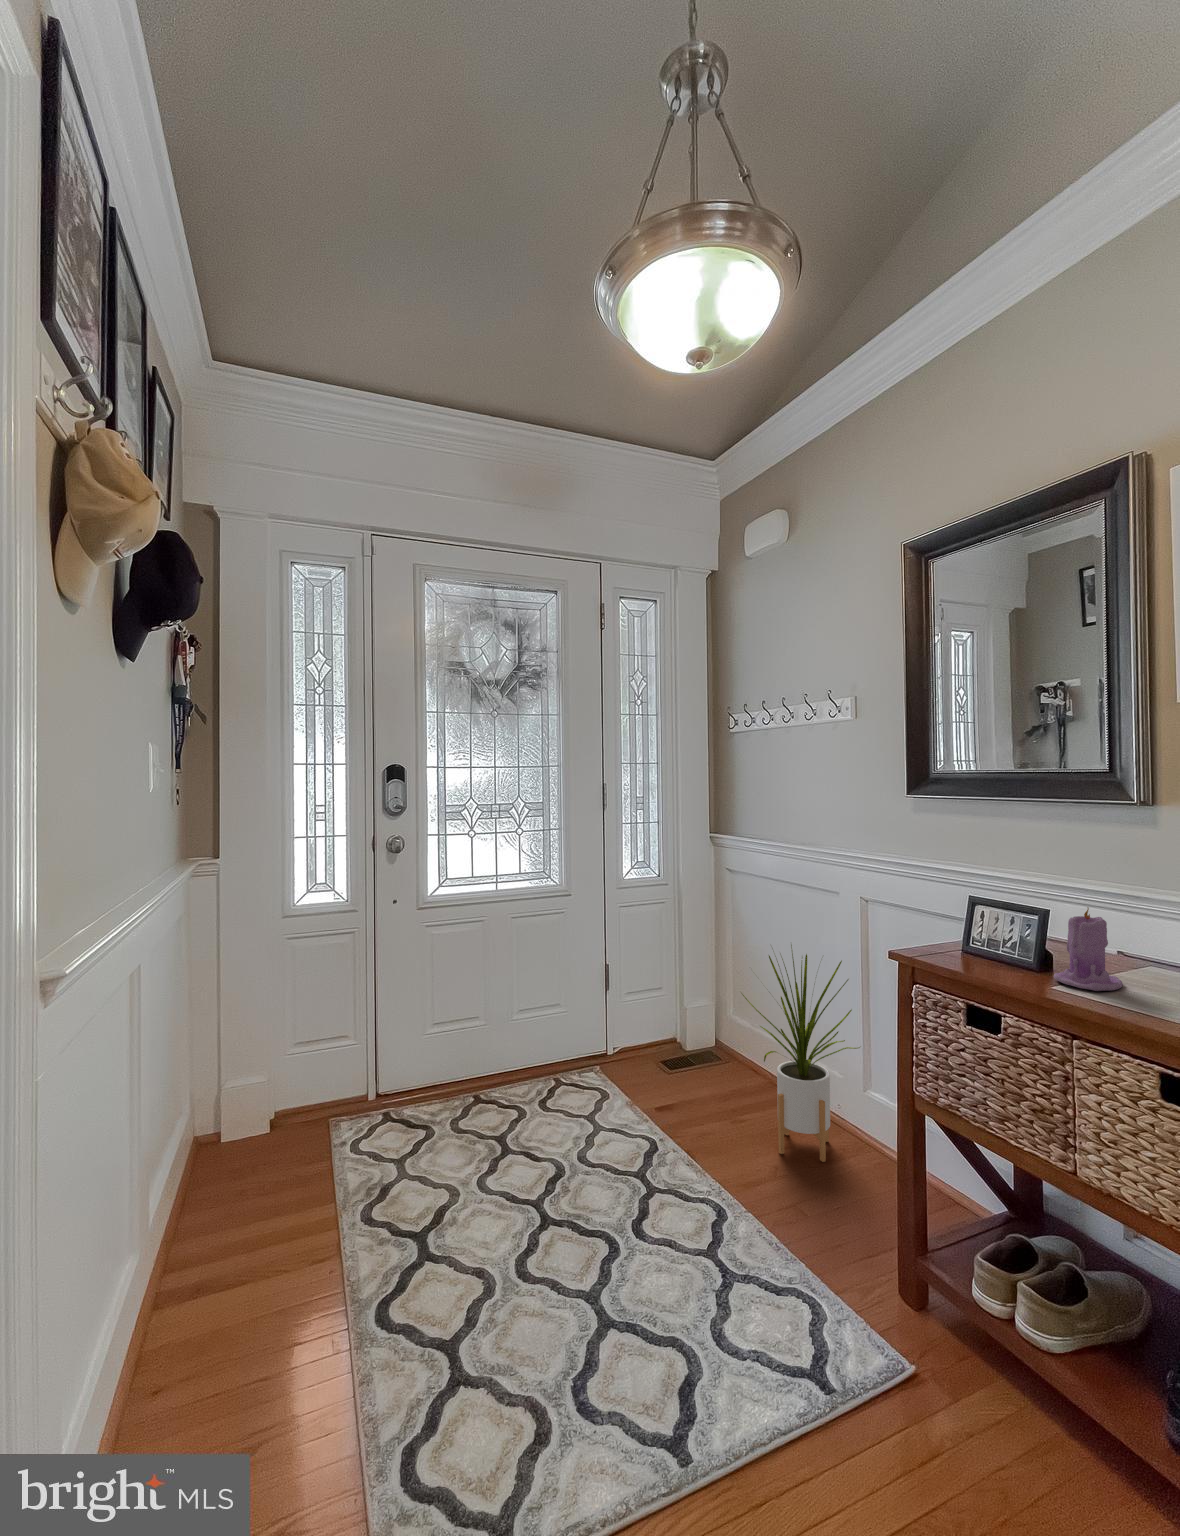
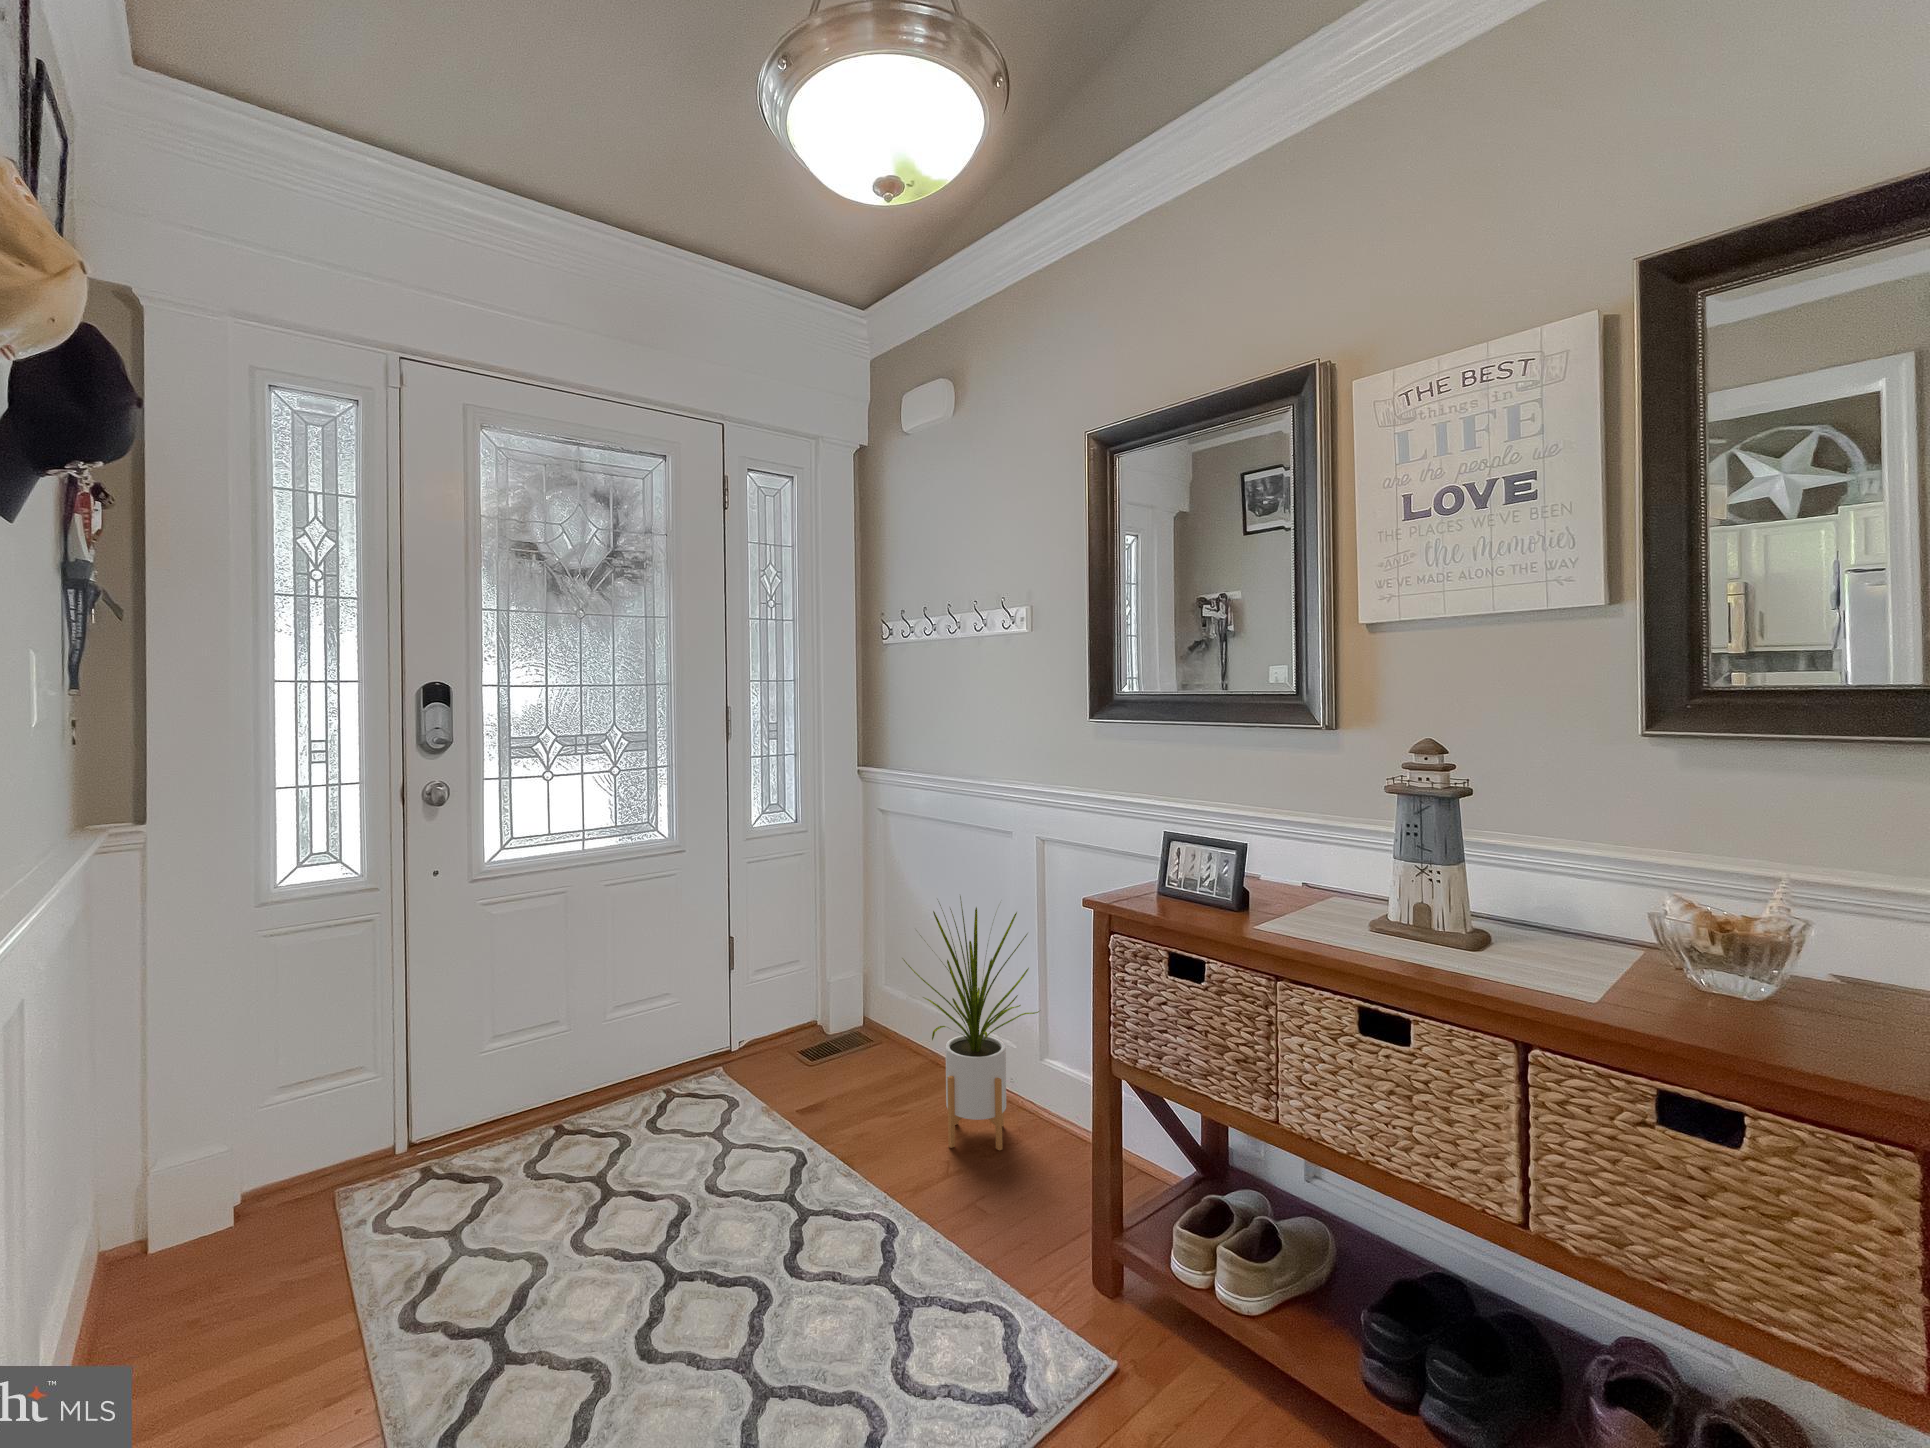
candle: present [1054,908,1123,991] -> none [1254,837,1320,927]

